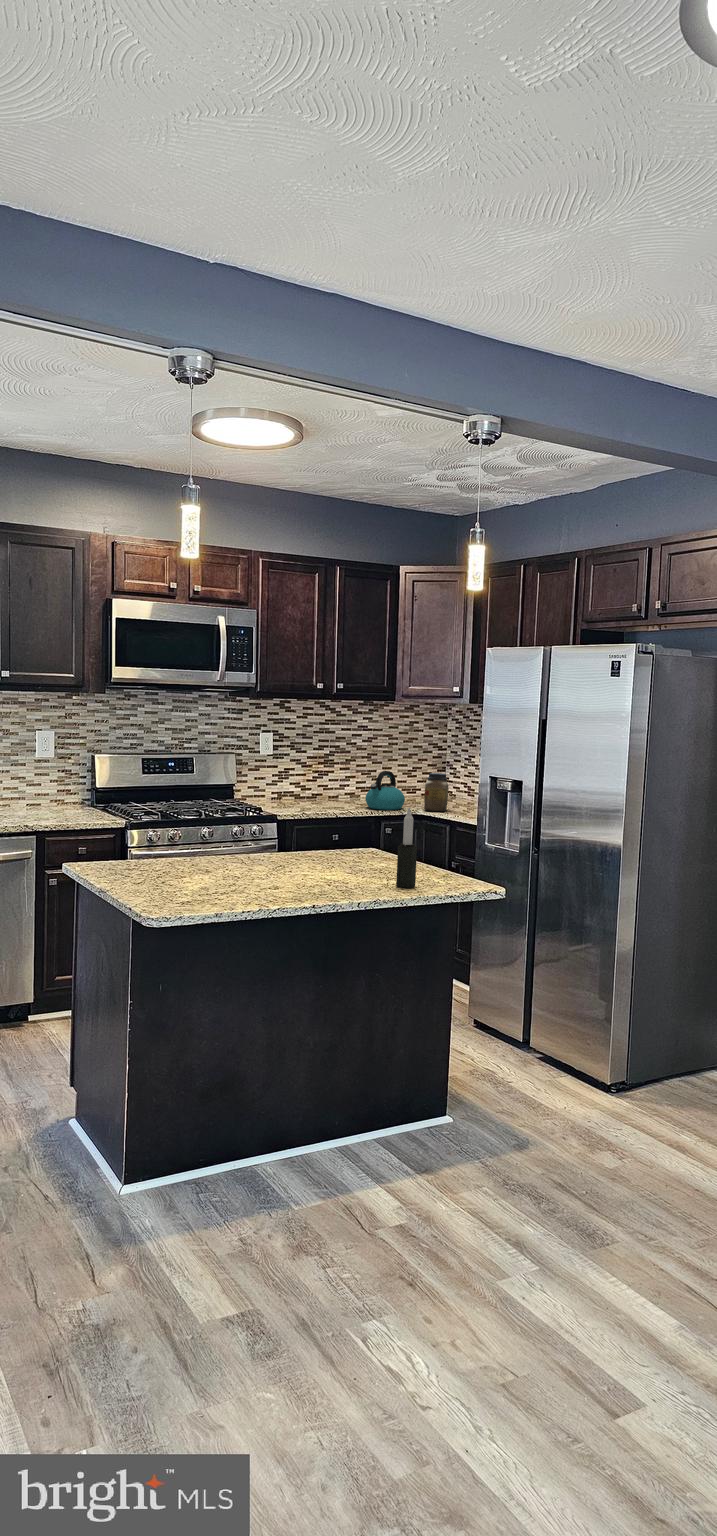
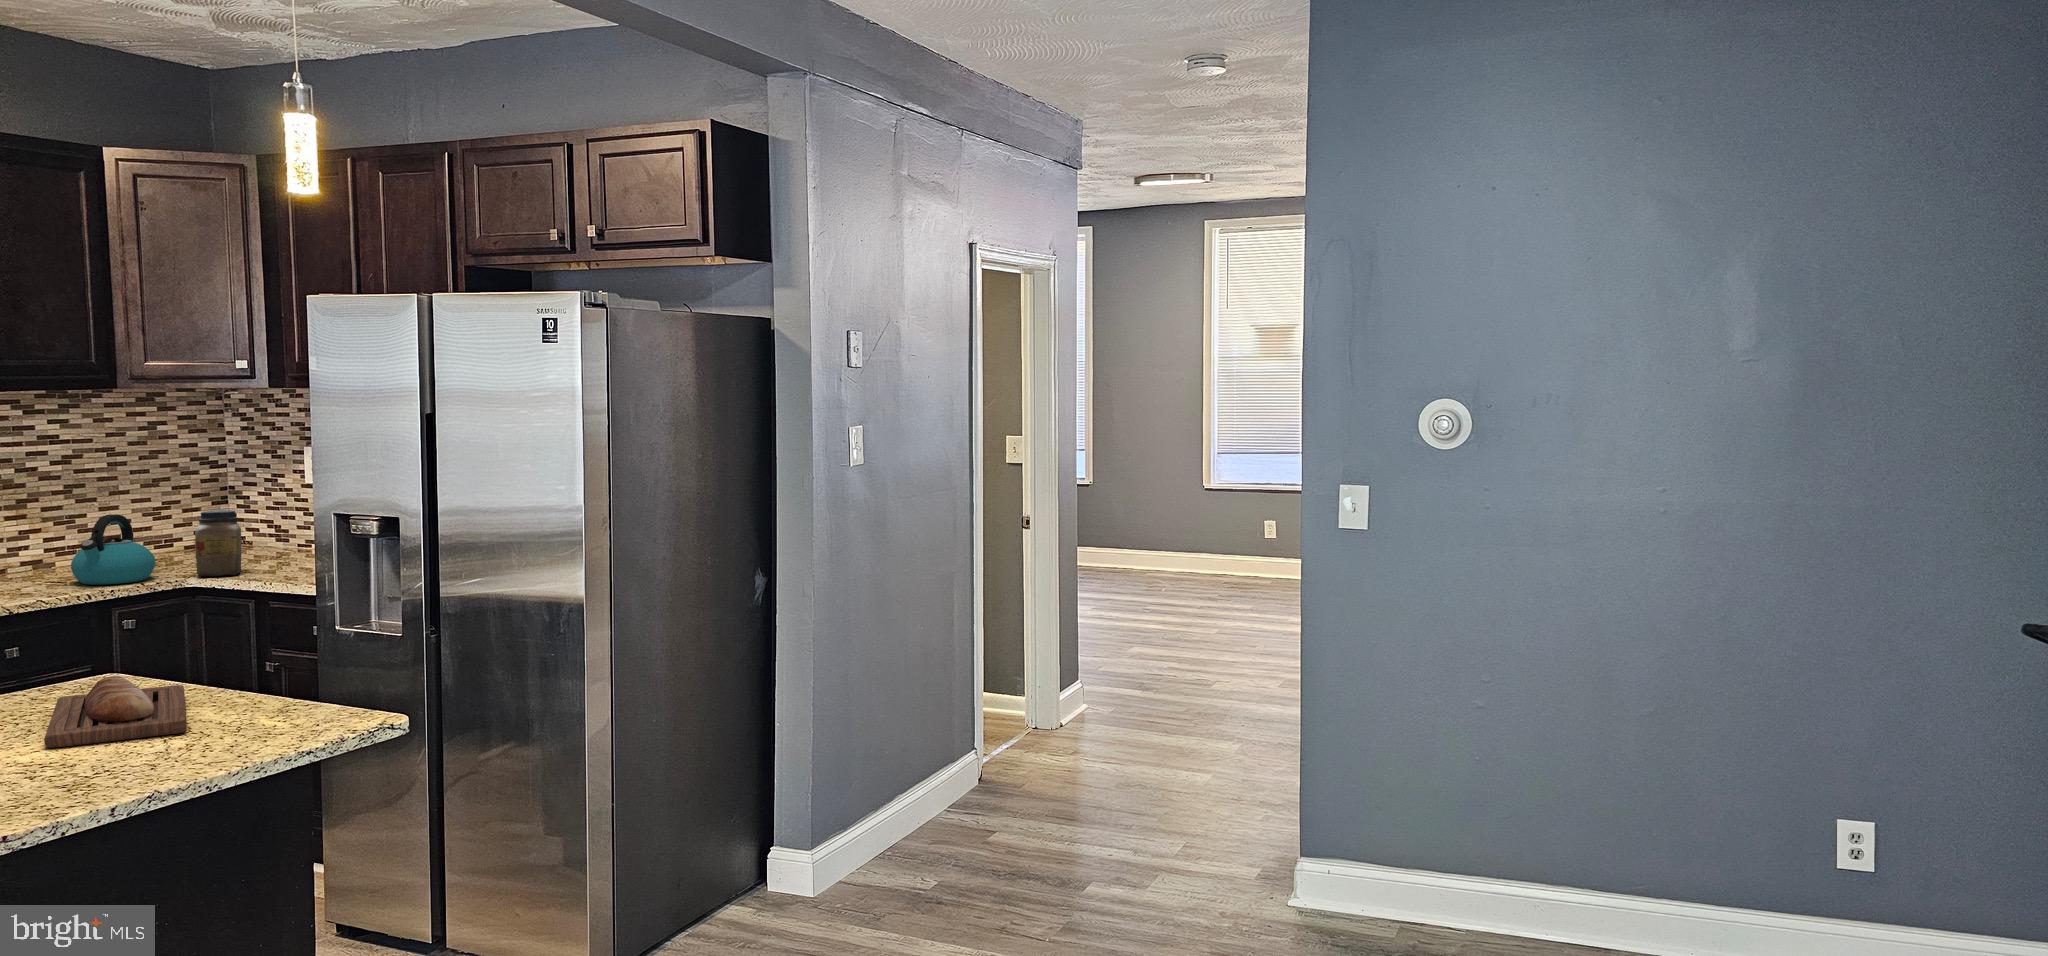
candle: present [396,808,417,888] -> none [186,600,231,754]
bread loaf: none [338,847,402,878] -> present [44,676,187,748]

